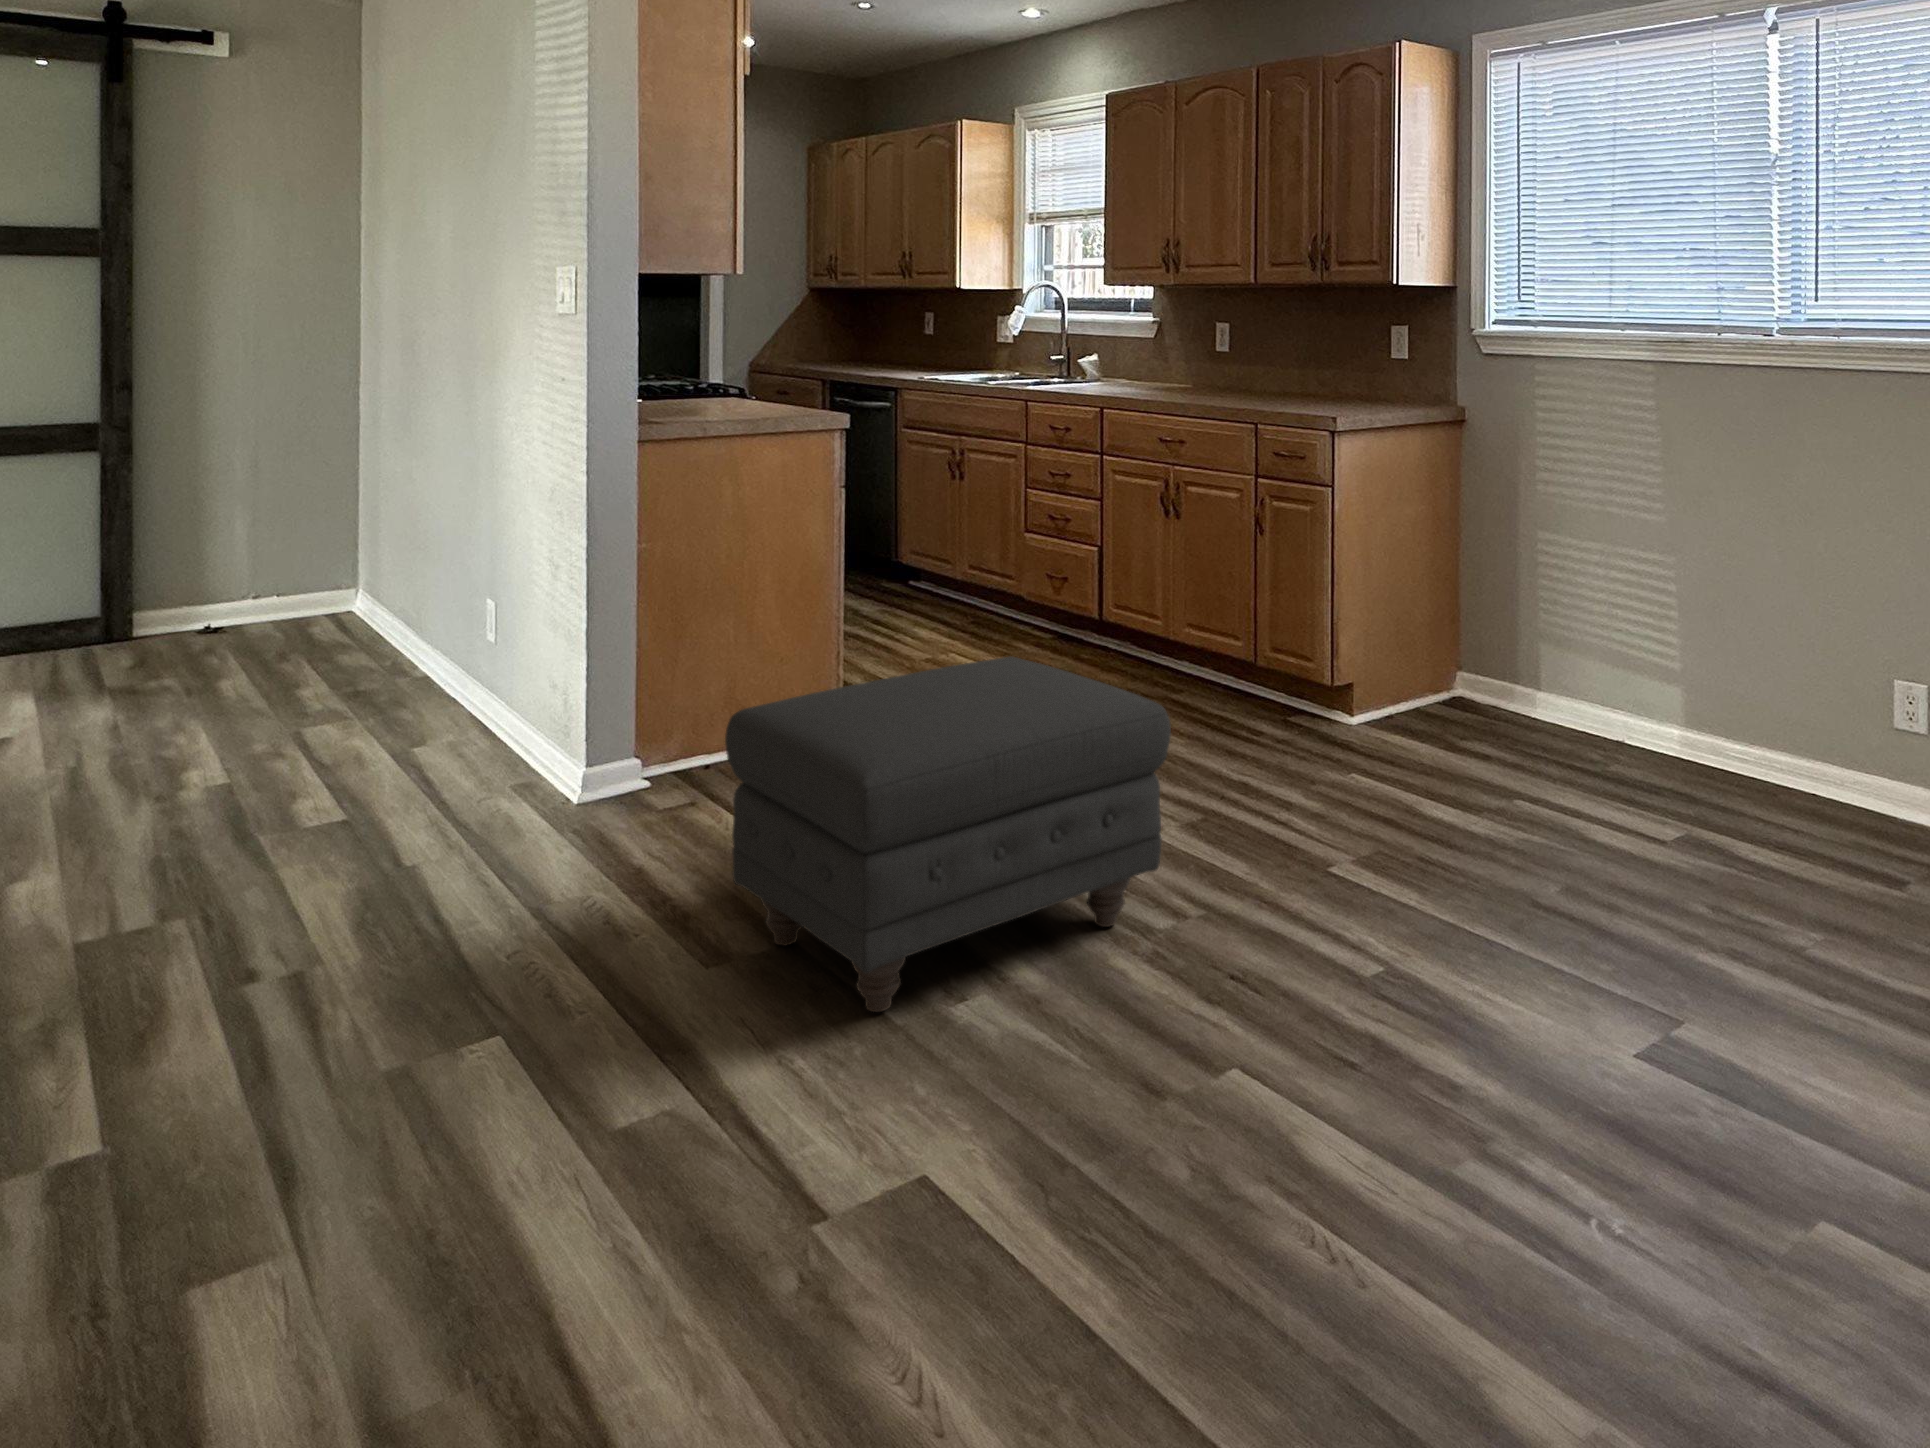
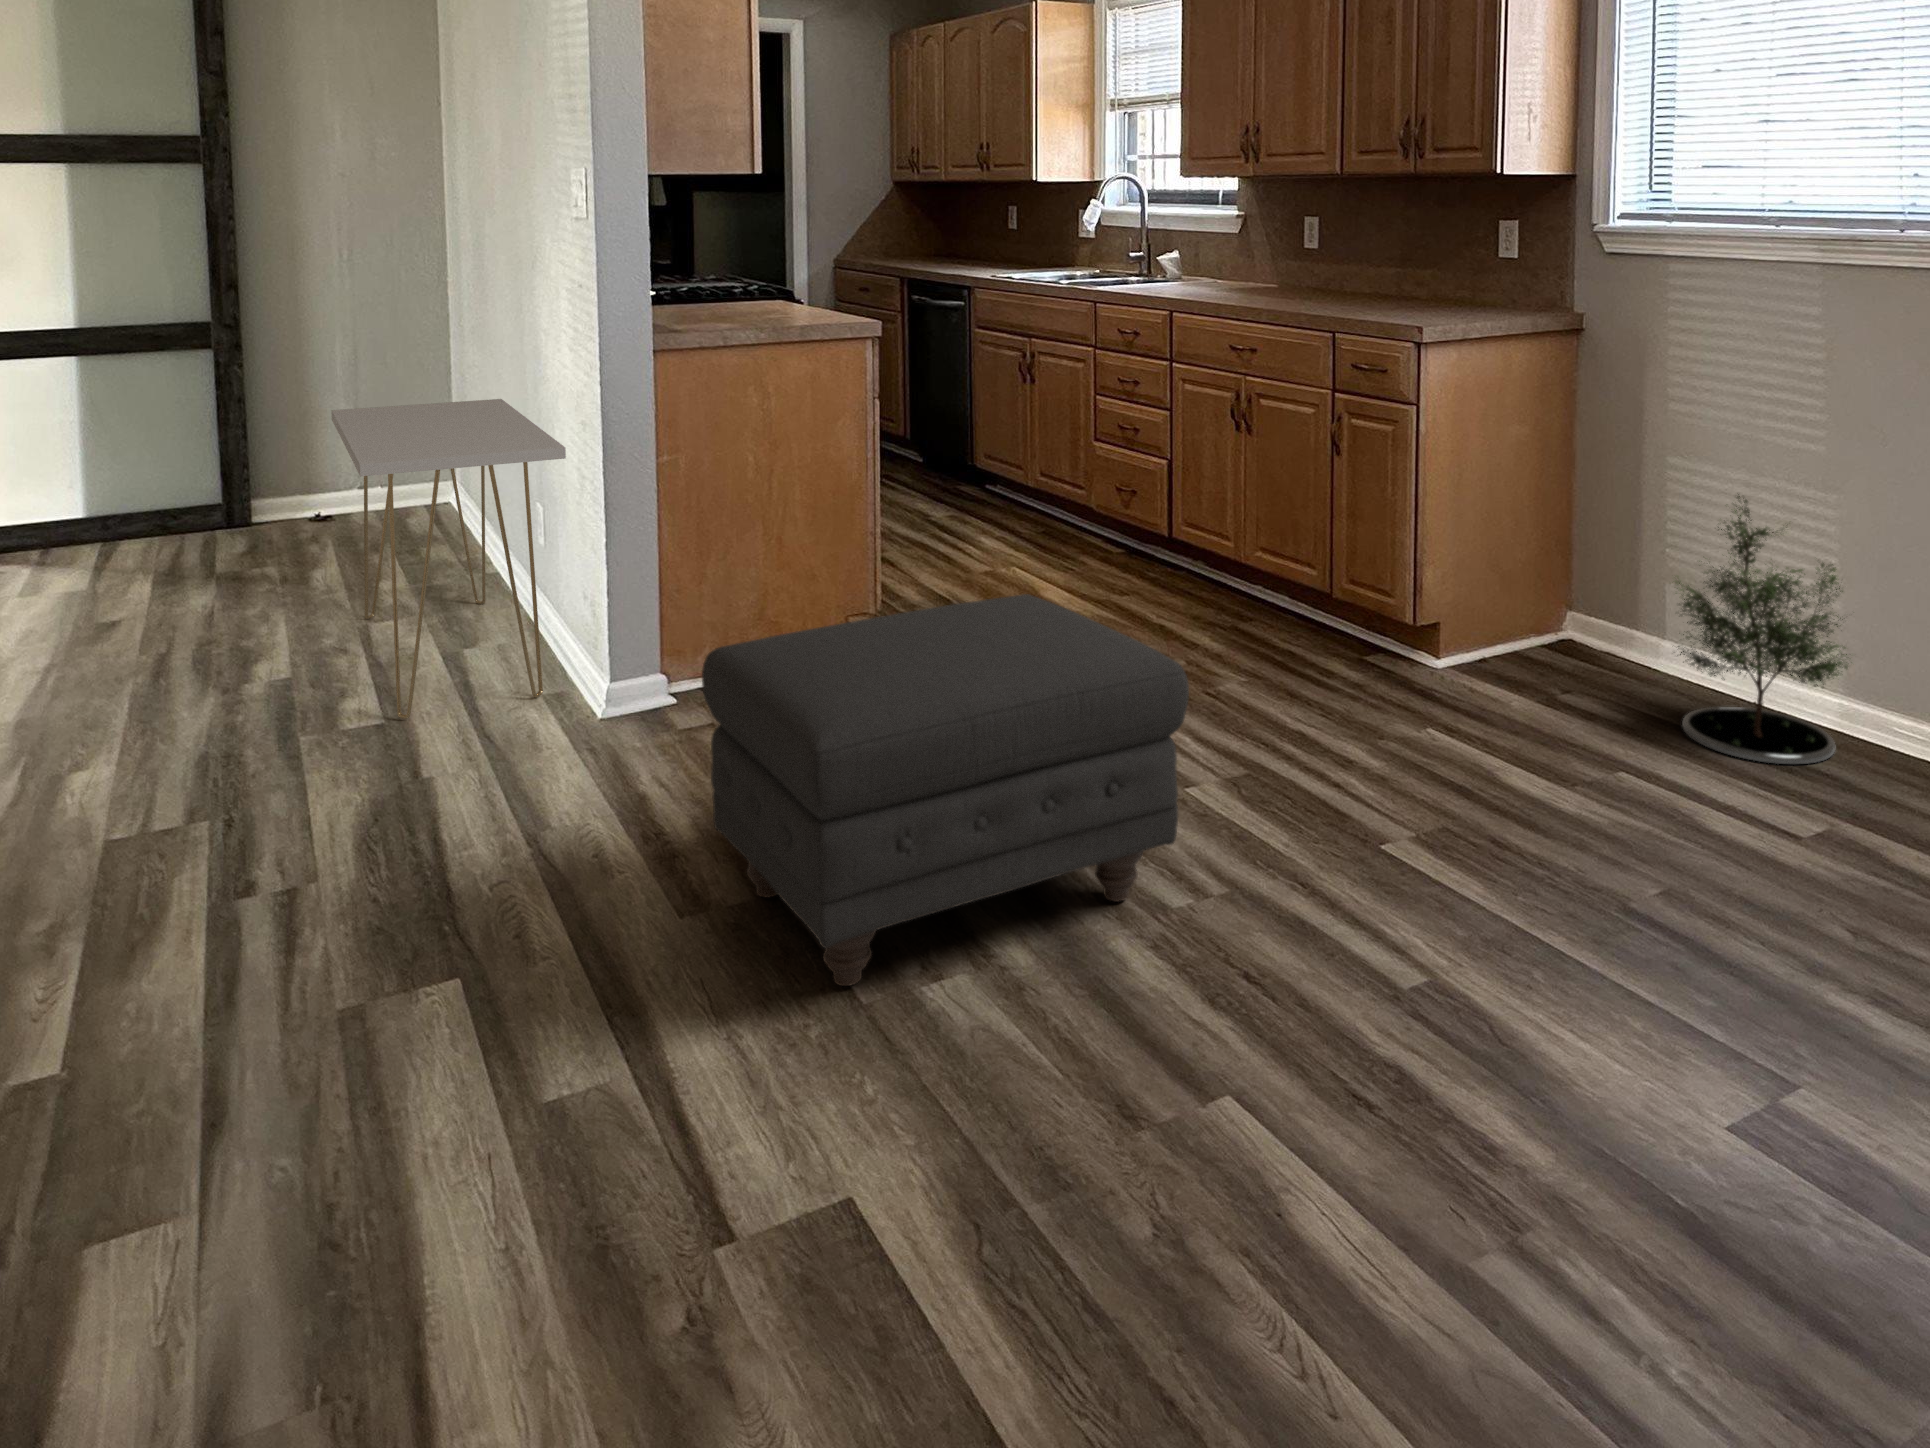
console table: none [274,497,544,813] -> present [331,399,566,719]
potted tree: none [1545,554,1693,785] -> present [1676,494,1852,764]

